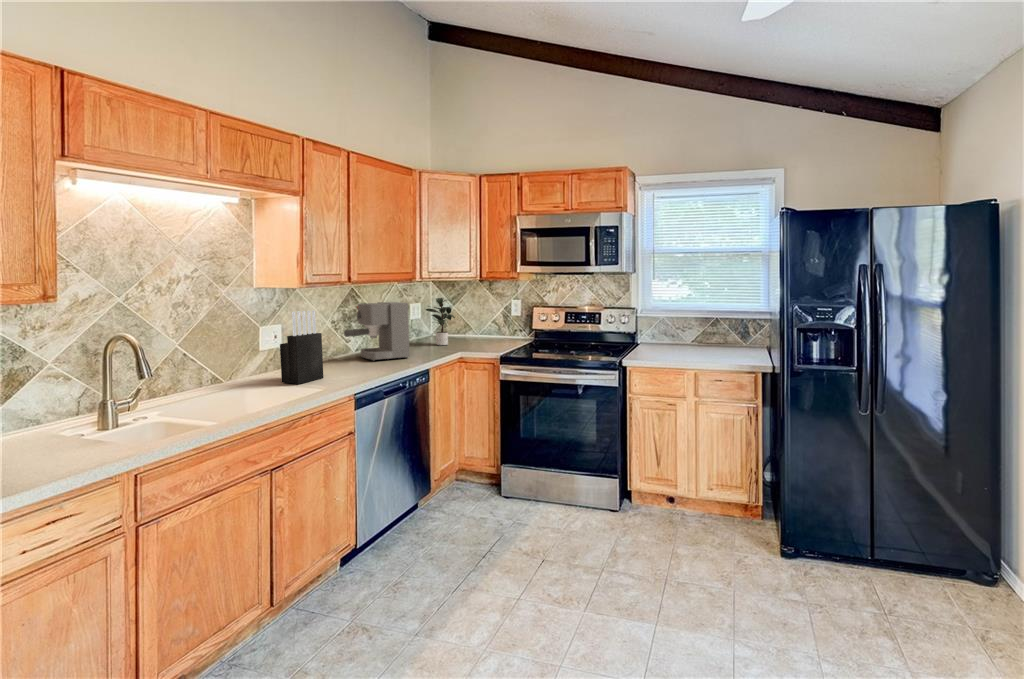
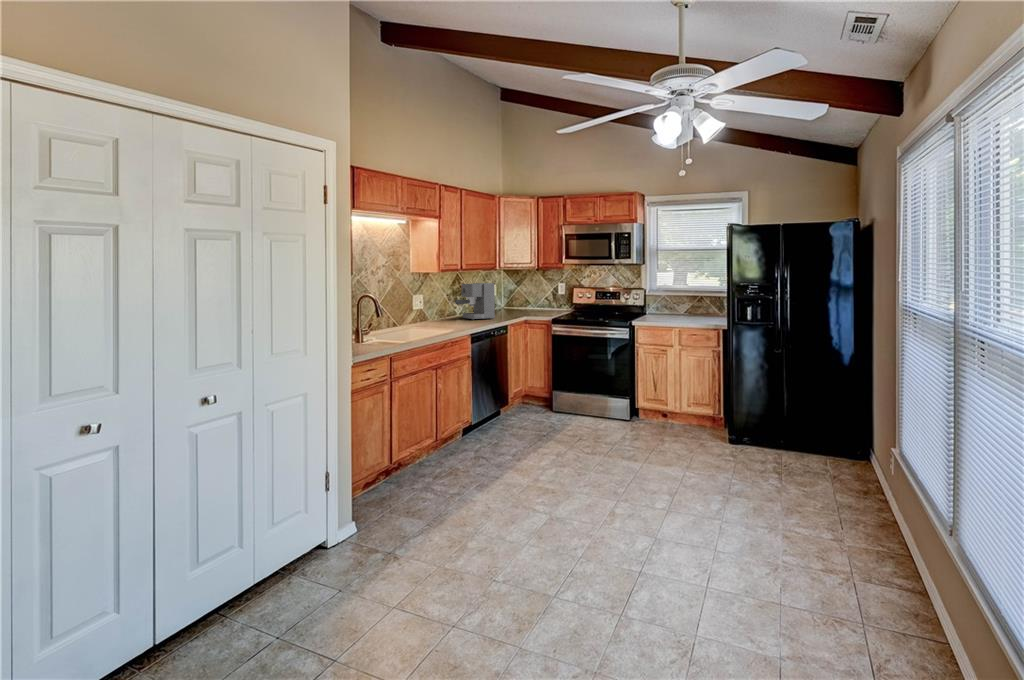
potted plant: present [426,298,455,345] -> none [498,281,528,313]
knife block: present [280,310,323,384] -> none [428,286,450,328]

